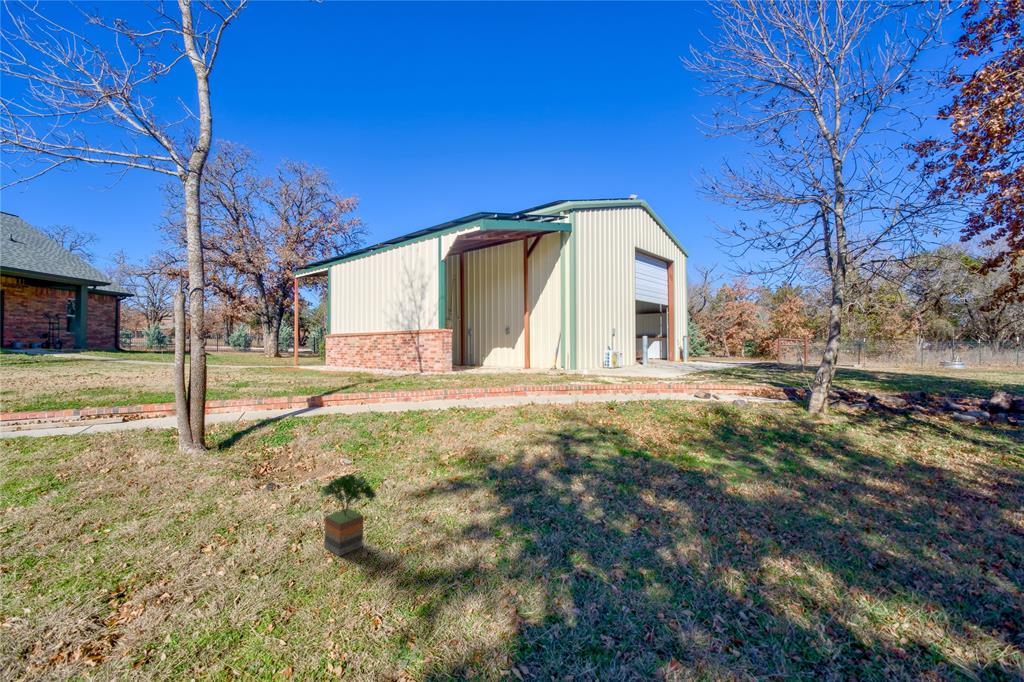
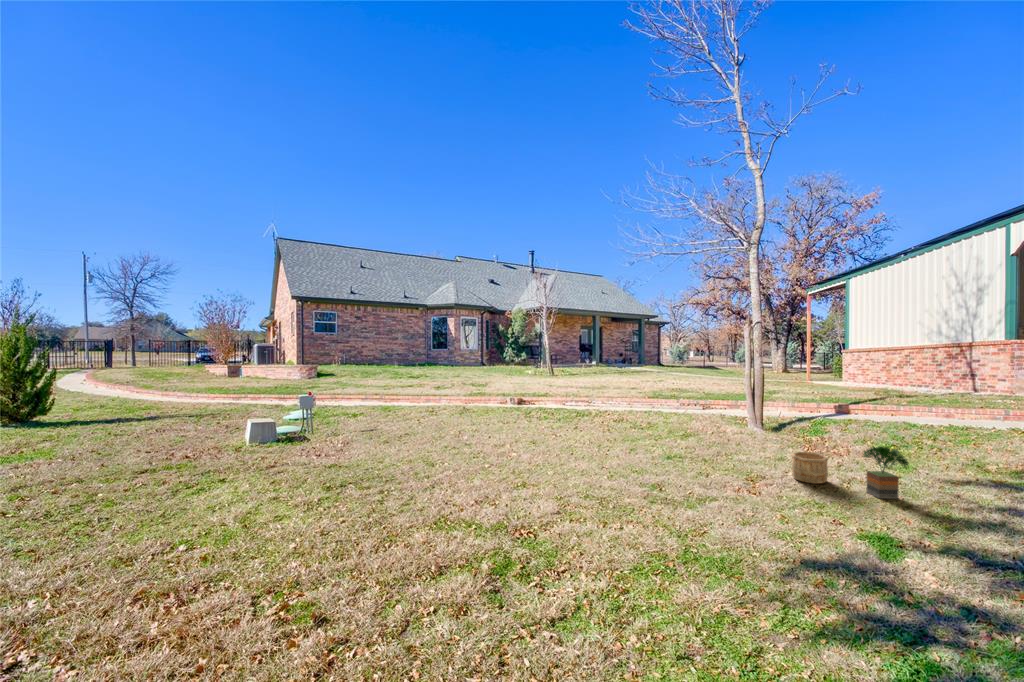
wooden bucket: none [215,499,274,558] -> present [791,452,828,484]

